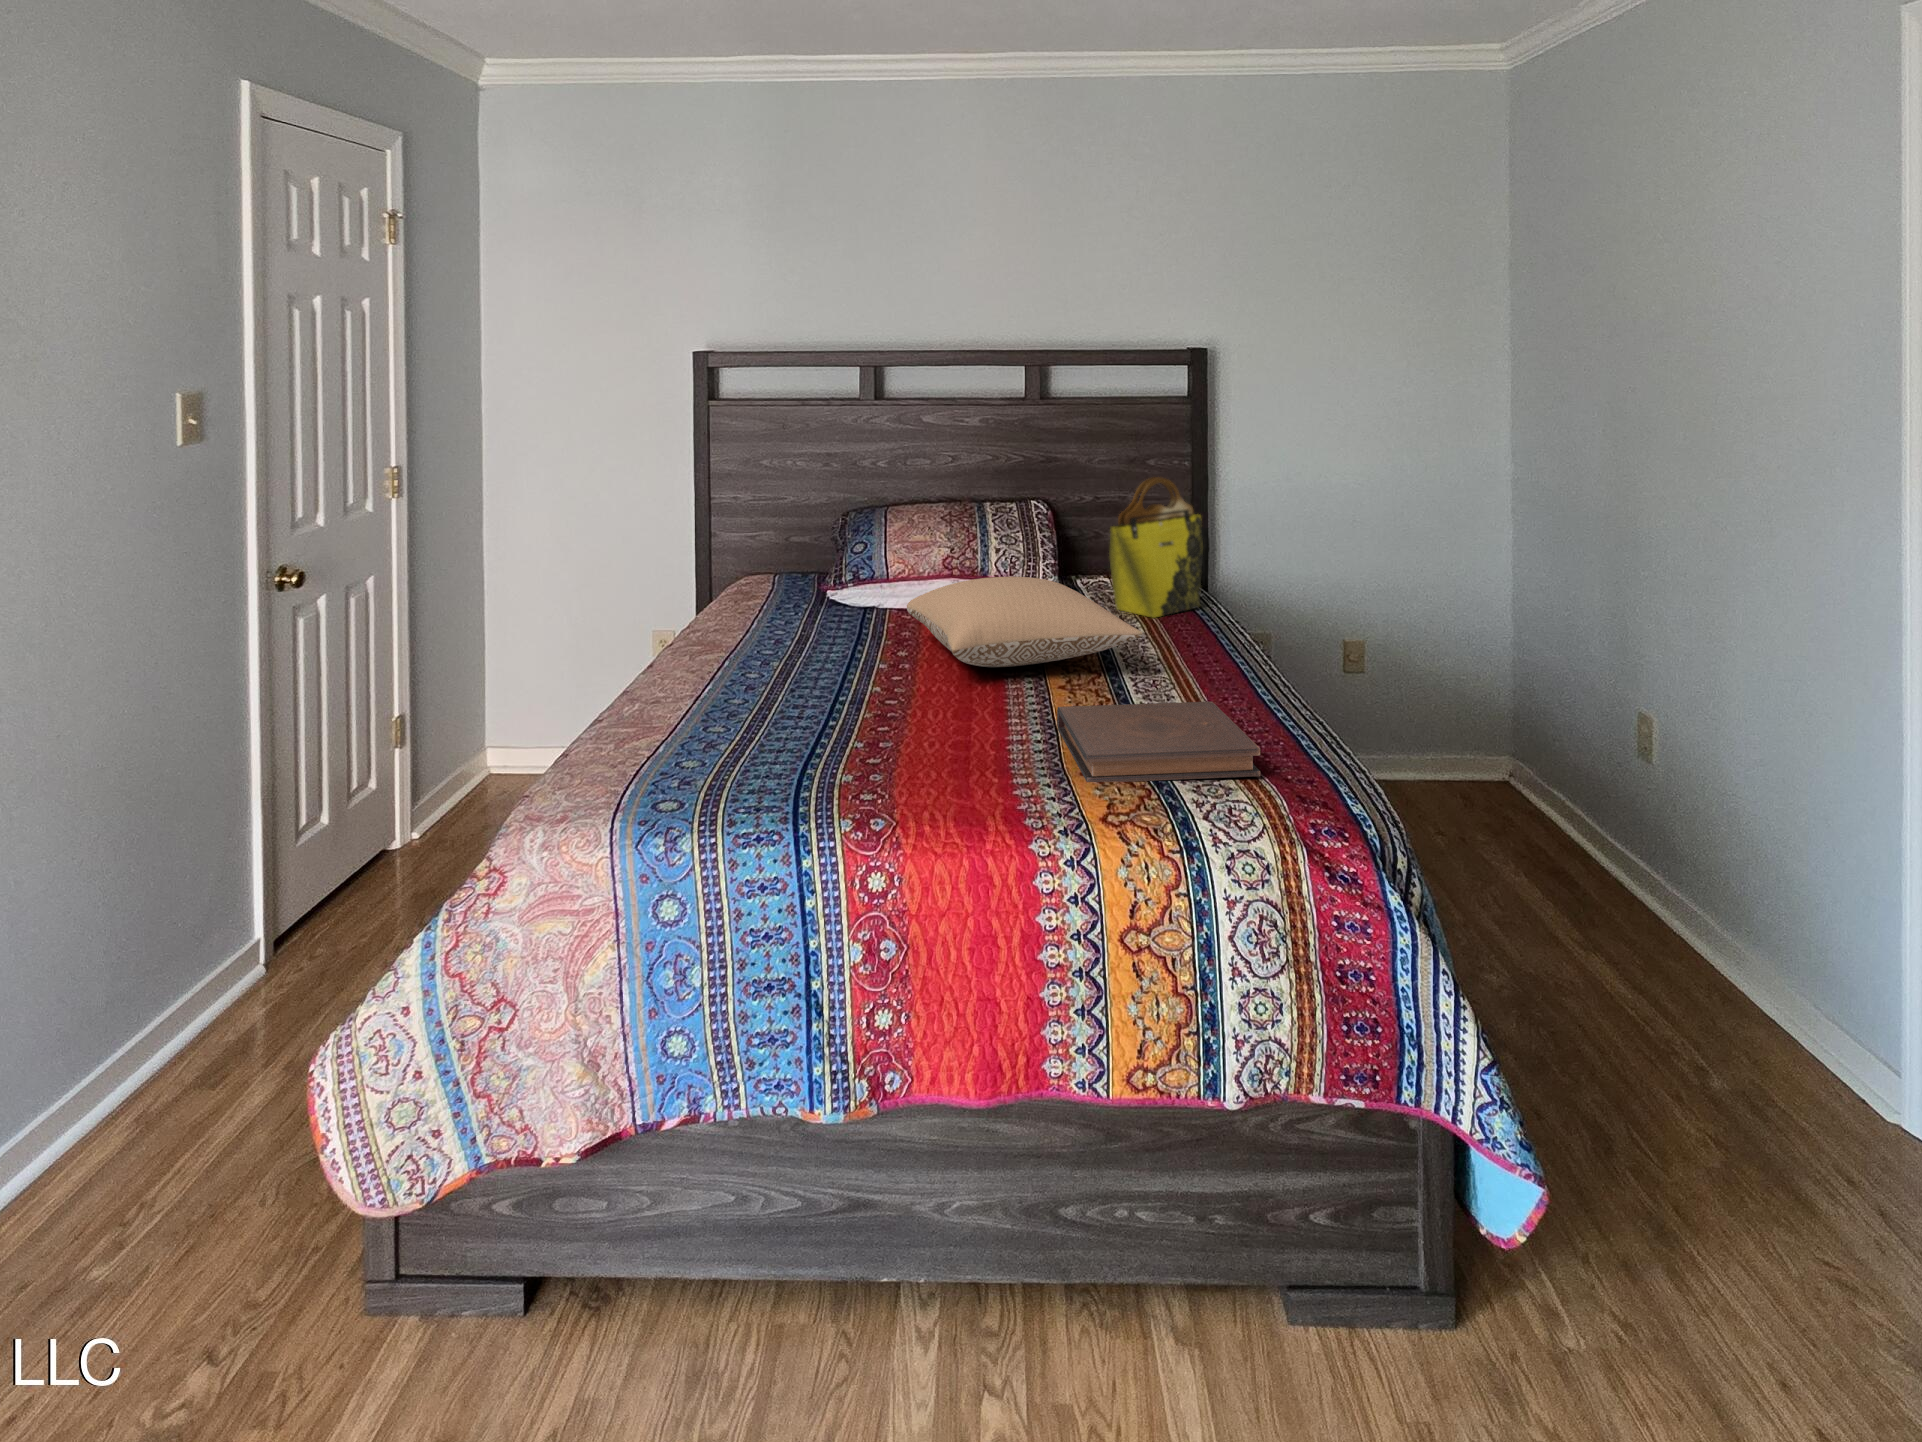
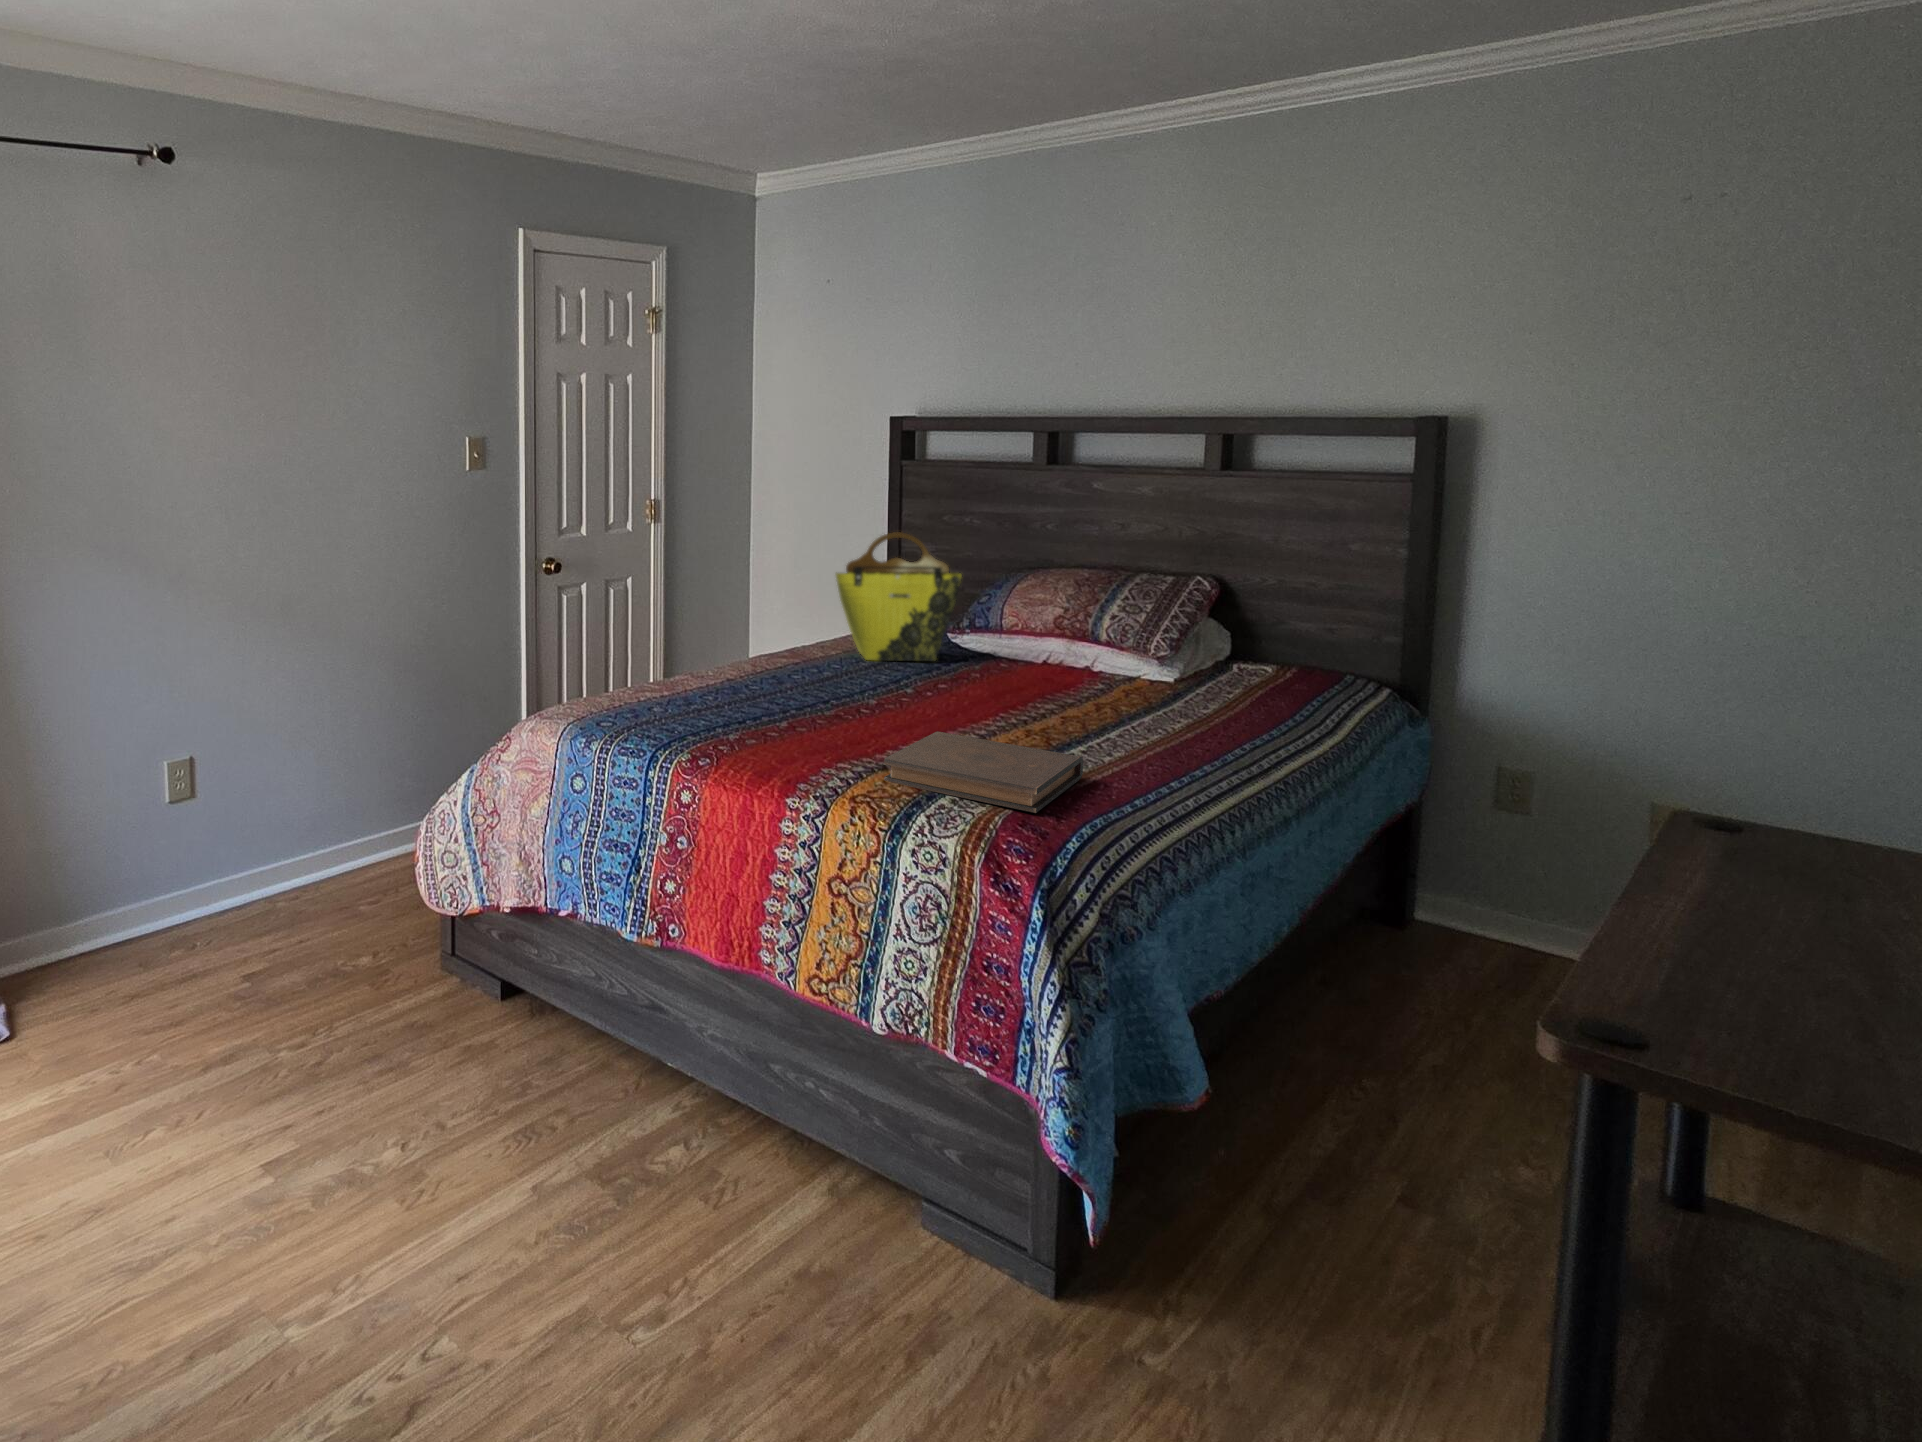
tote bag: present [1109,477,1203,618] -> present [836,532,962,661]
pillow: present [907,577,1143,667] -> none [908,630,1120,710]

